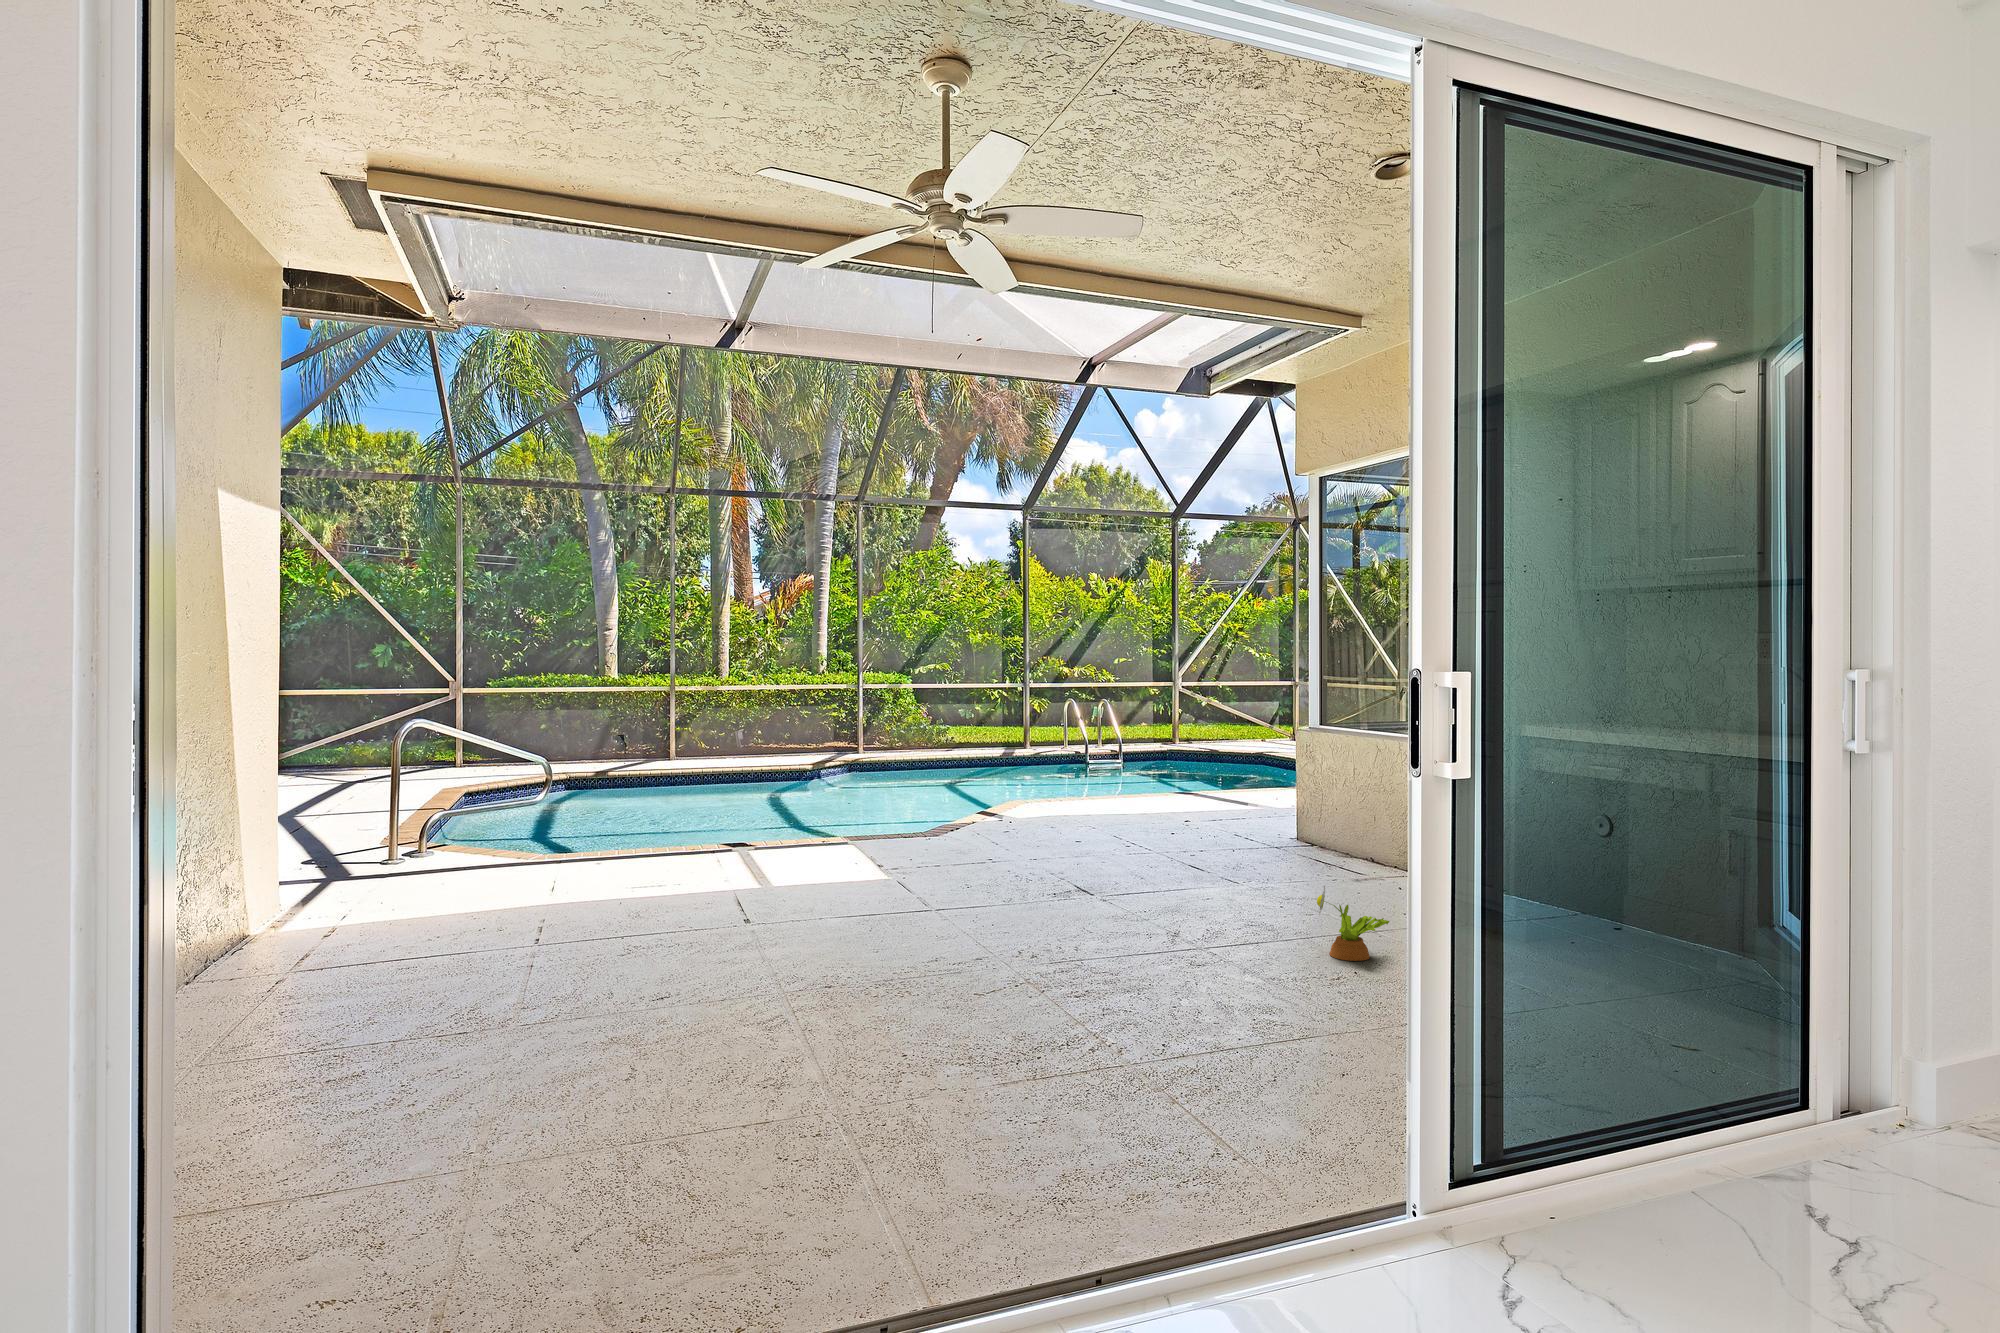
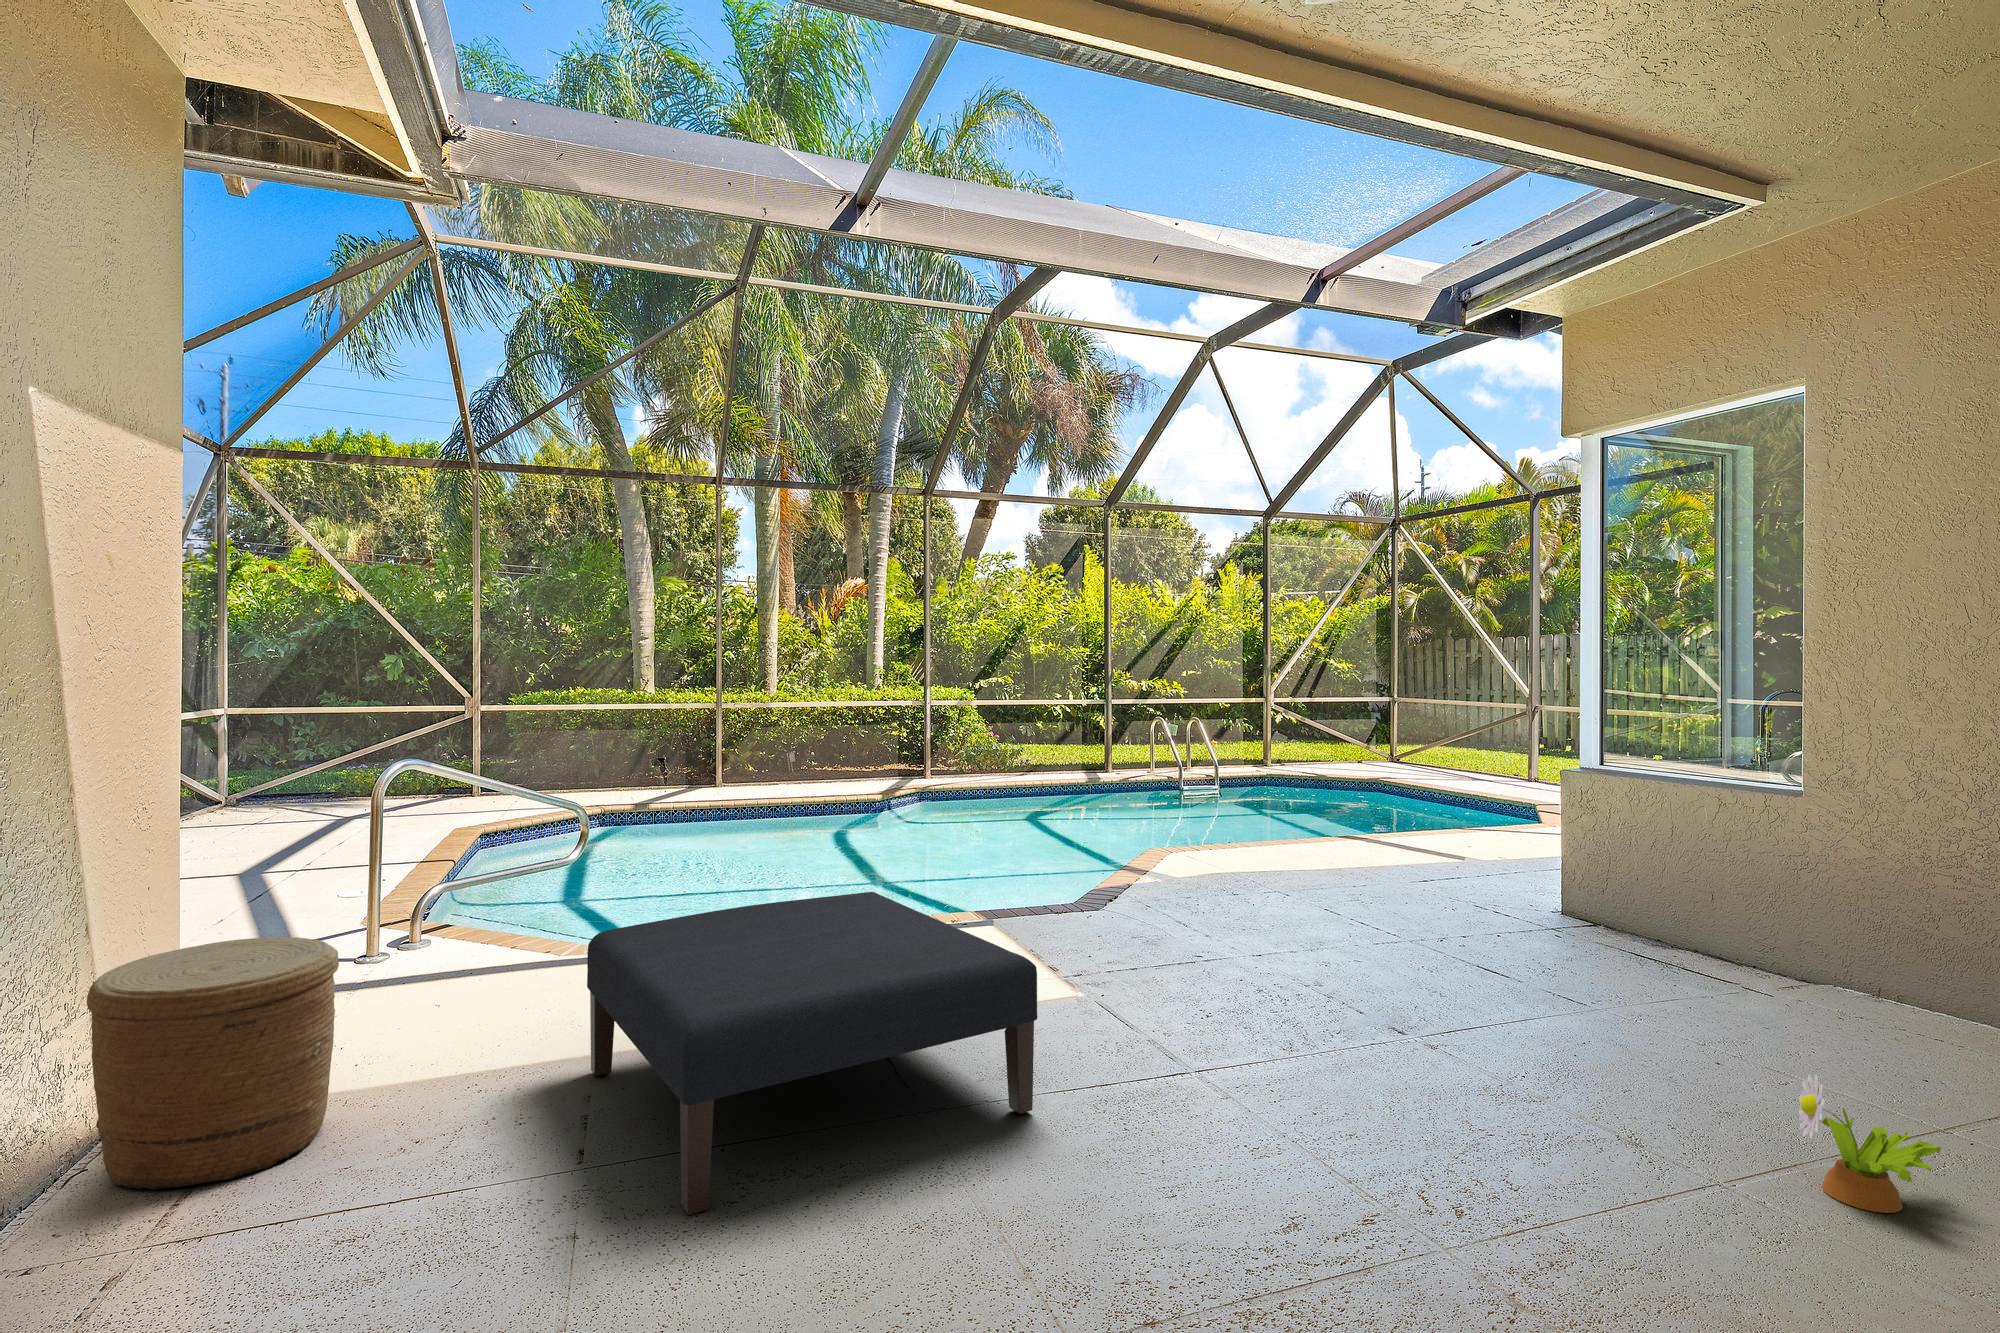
ottoman: none [556,800,855,964] -> present [587,892,1037,1215]
woven basket: none [242,815,393,957] -> present [87,937,339,1189]

